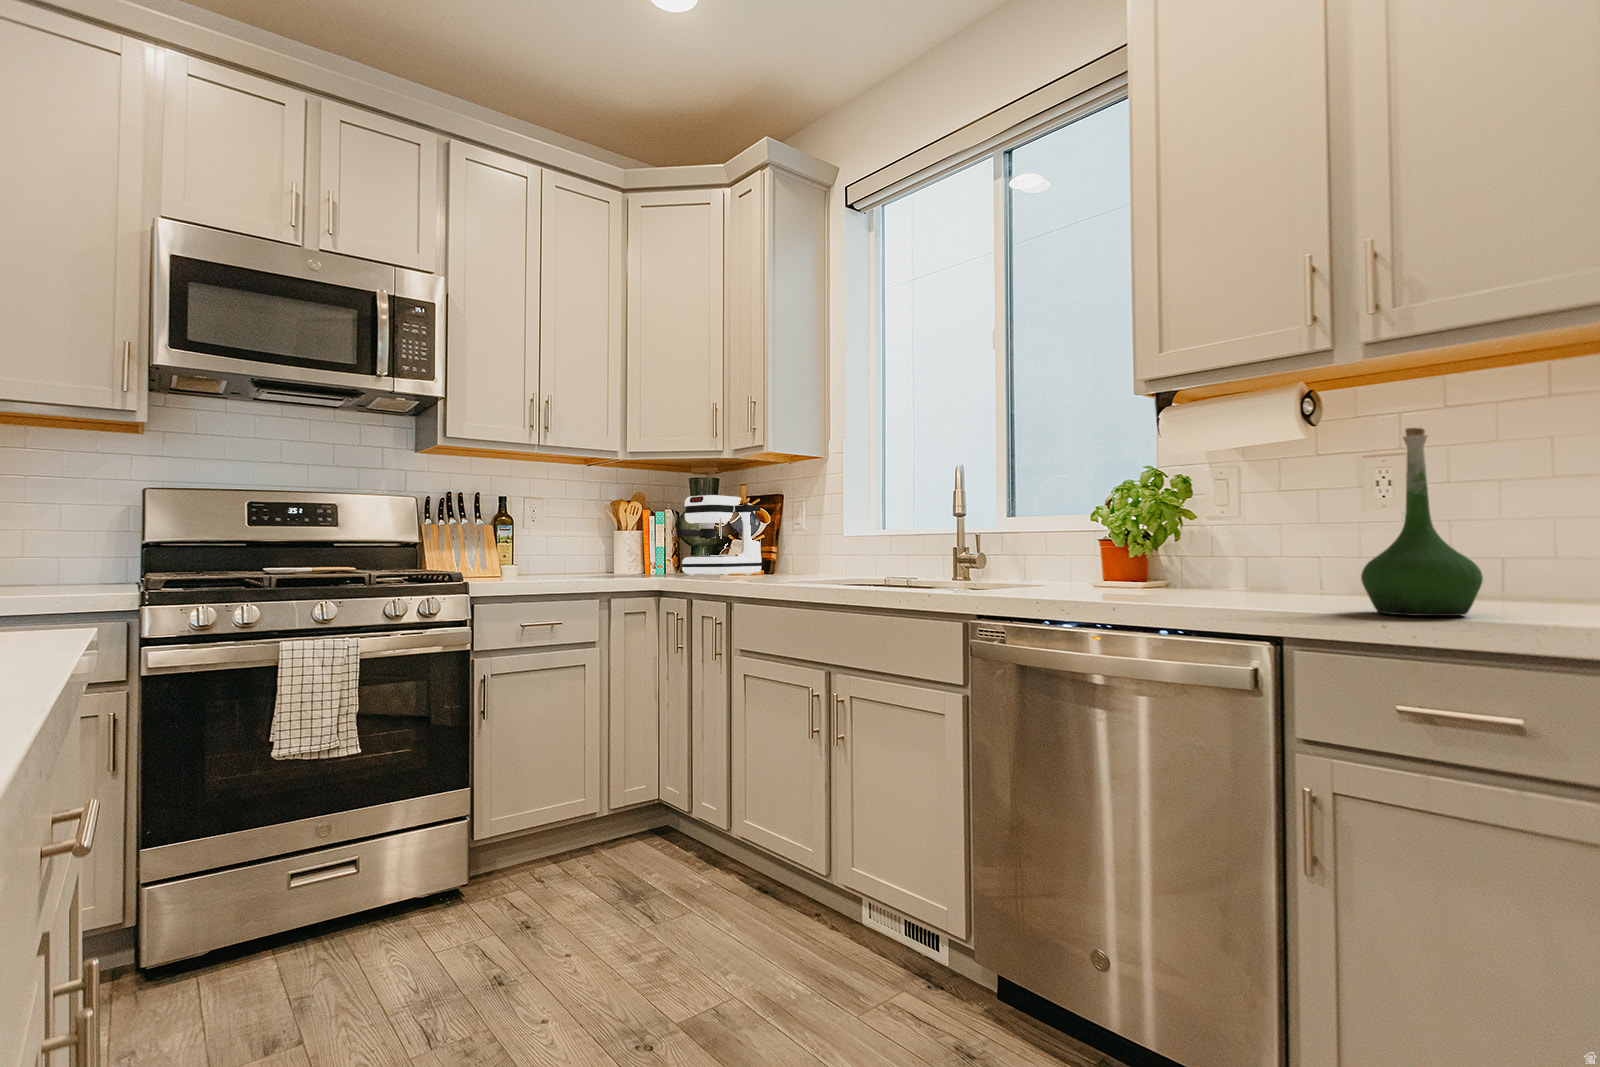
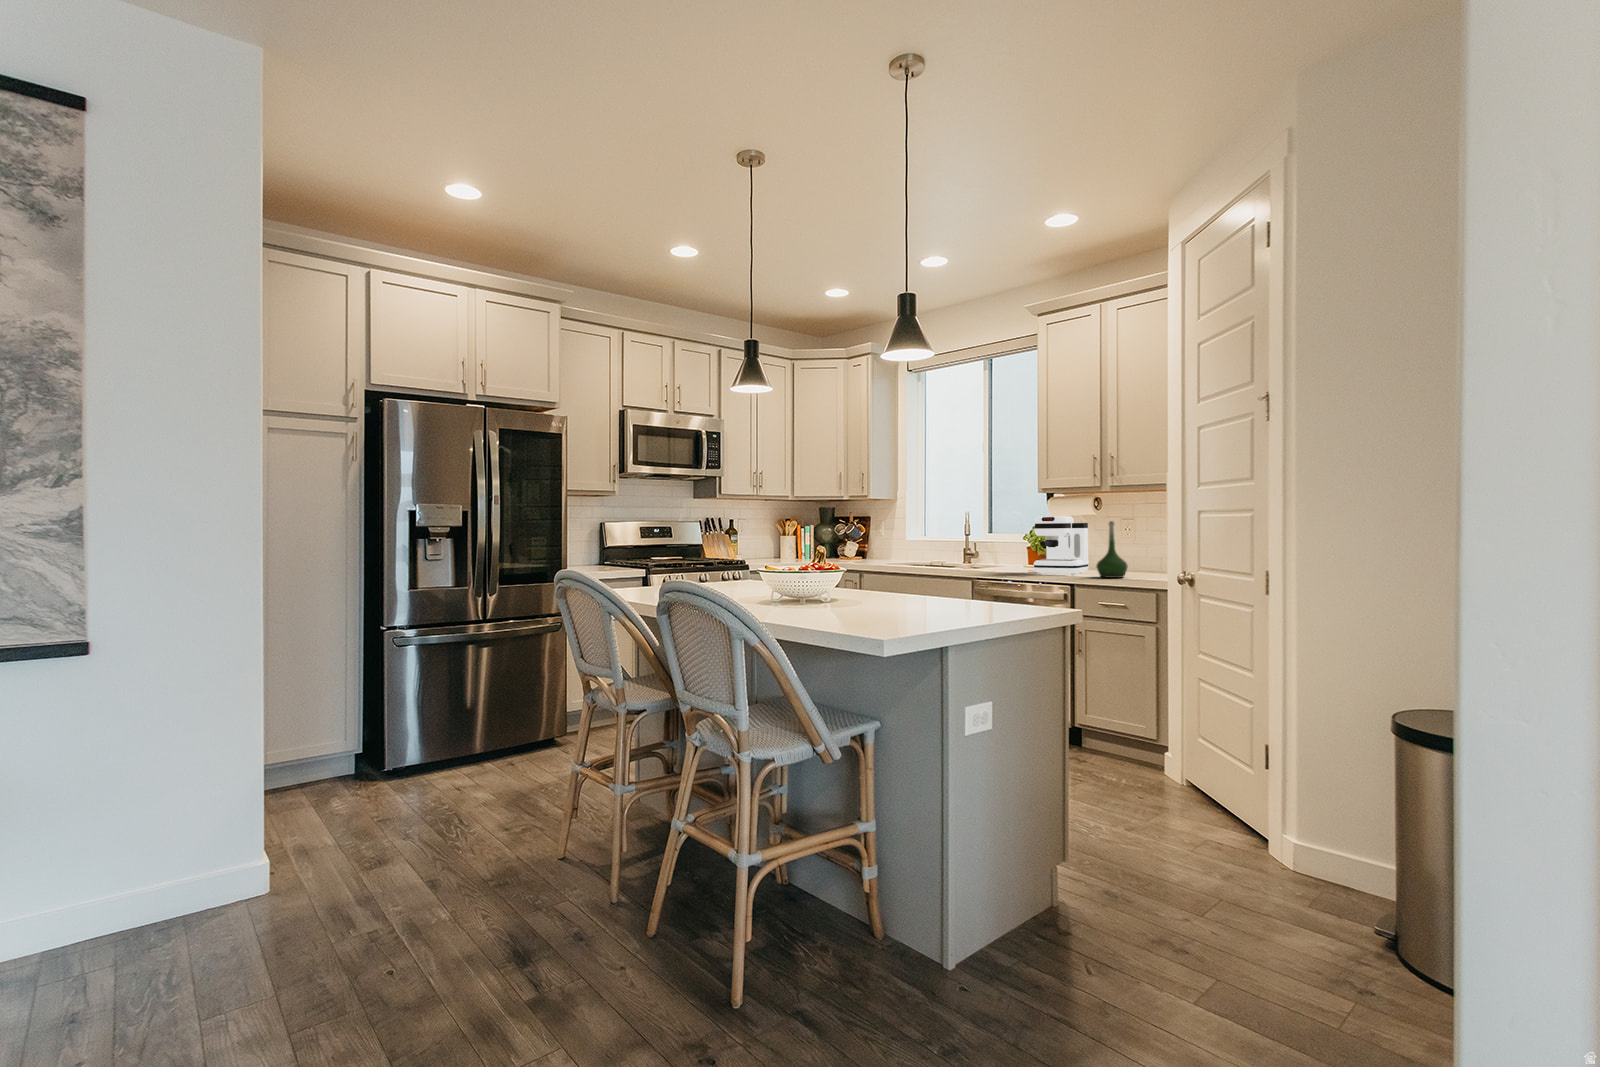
coffee maker: present [677,495,762,576] -> present [1034,516,1088,574]

